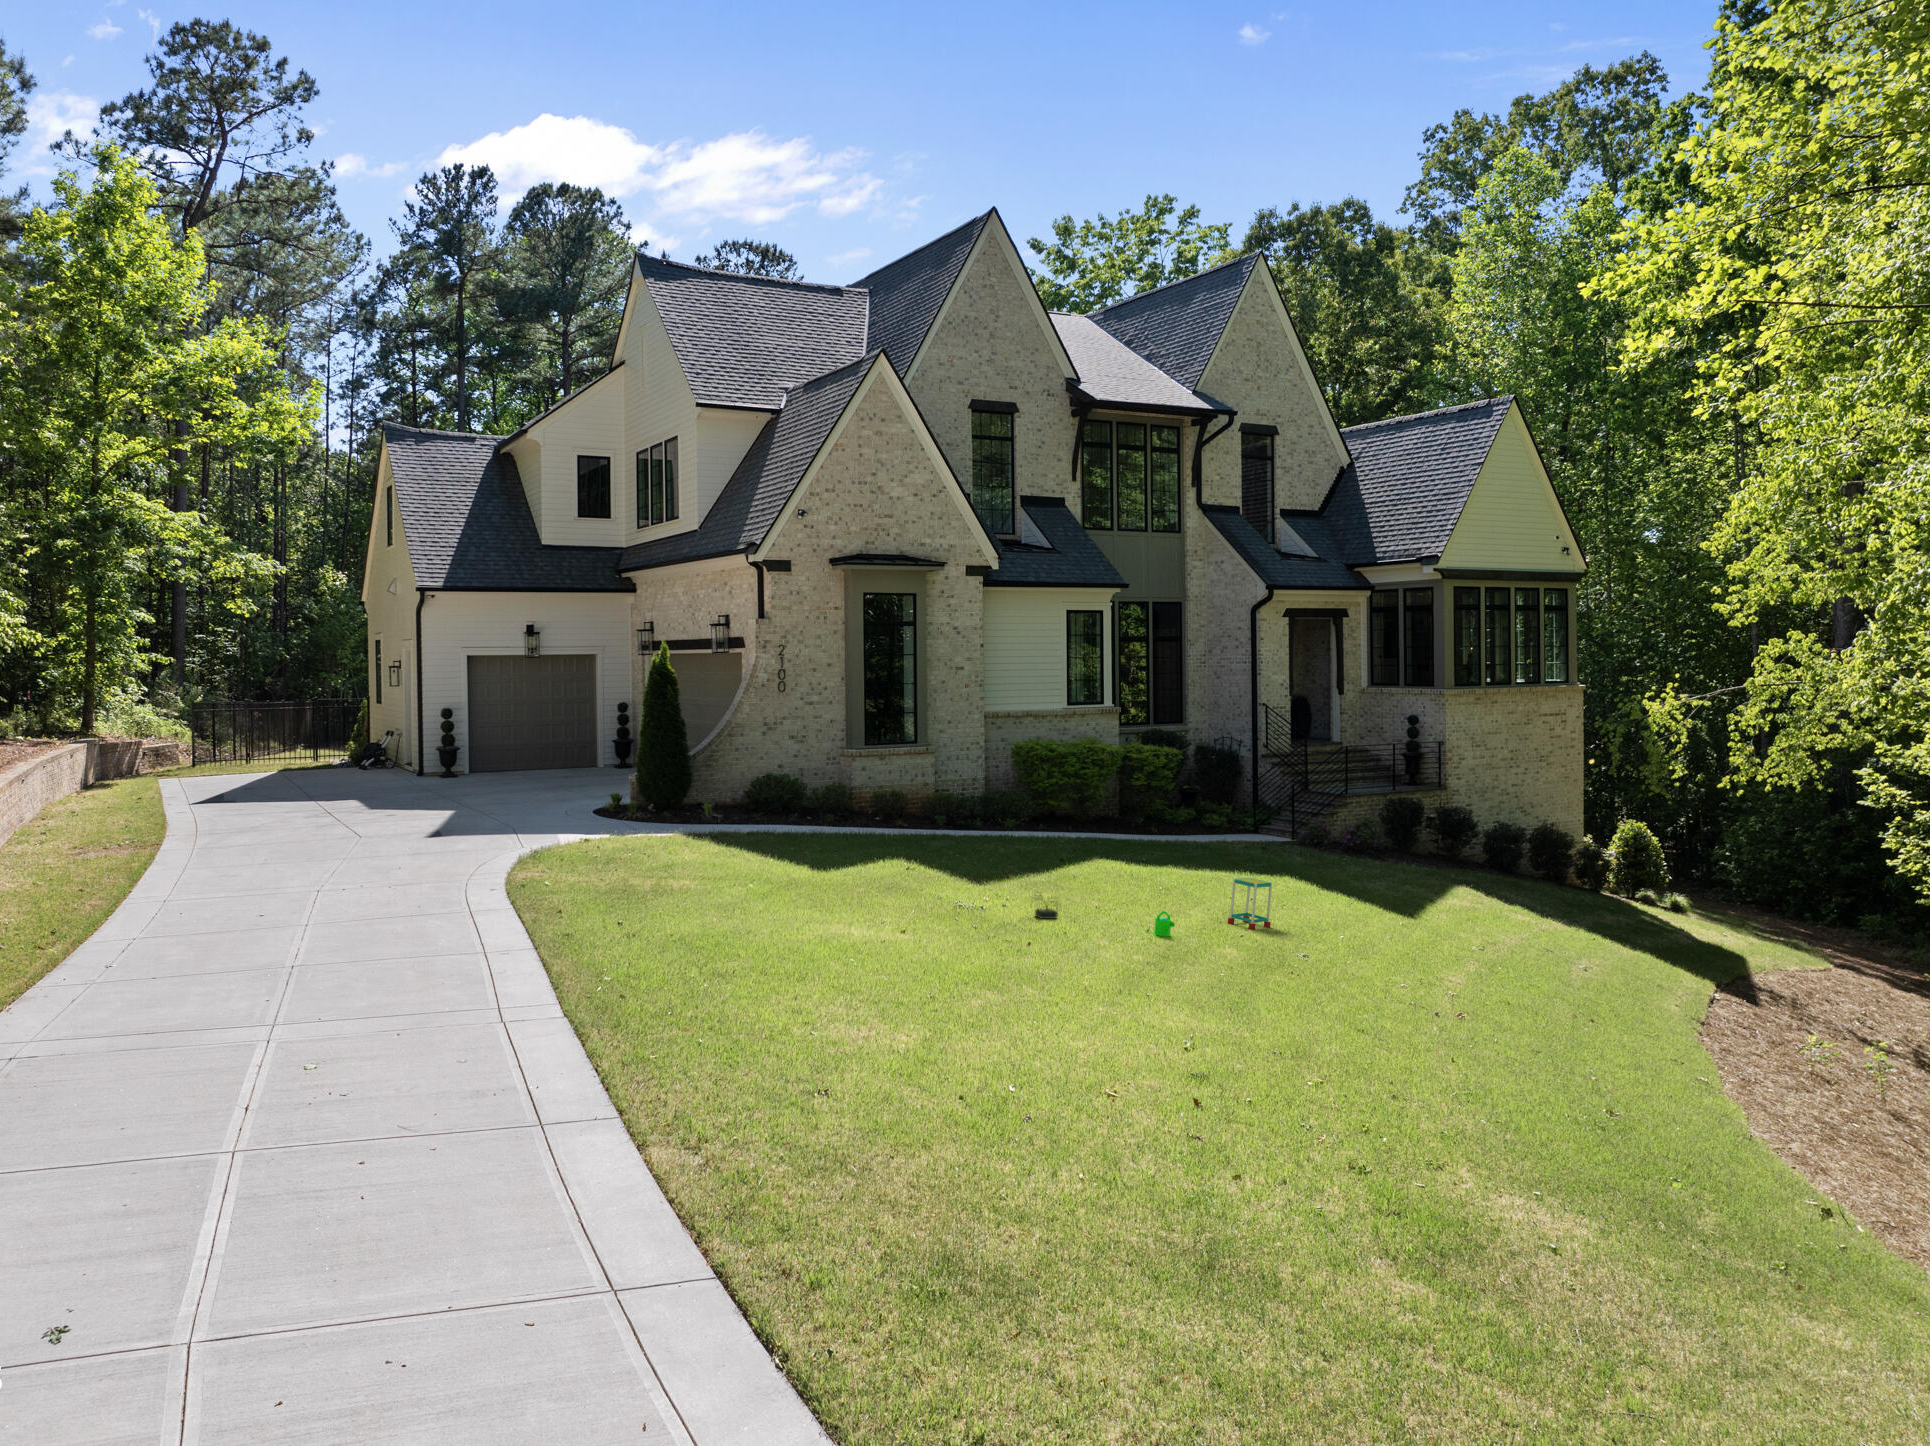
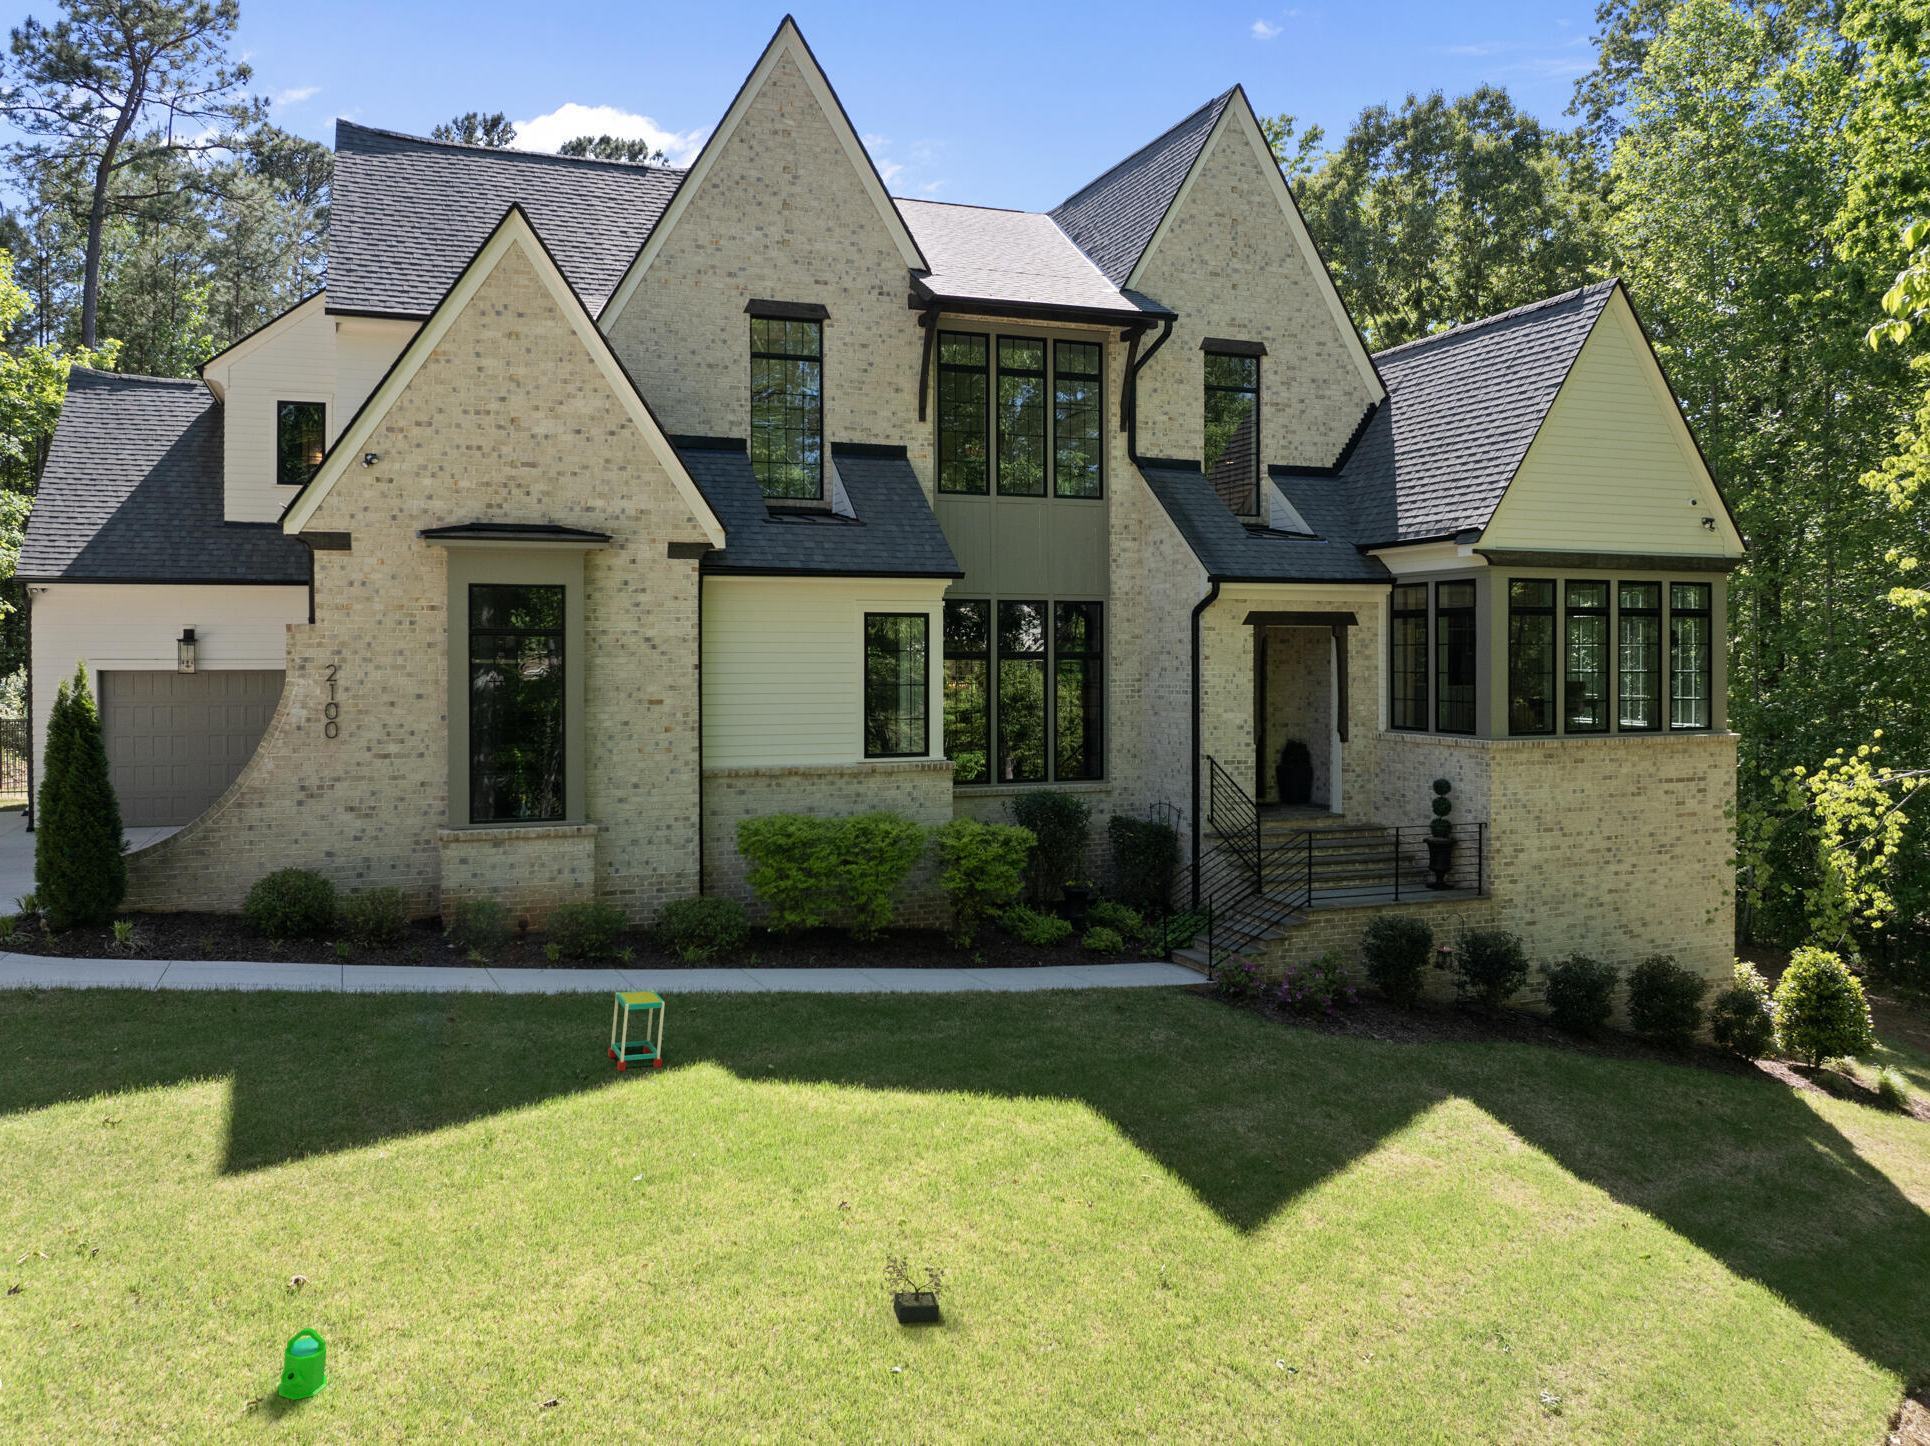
side table: present [1228,878,1272,930] -> present [608,990,665,1071]
decorative plant: present [1035,895,1058,919] -> present [880,1253,949,1323]

